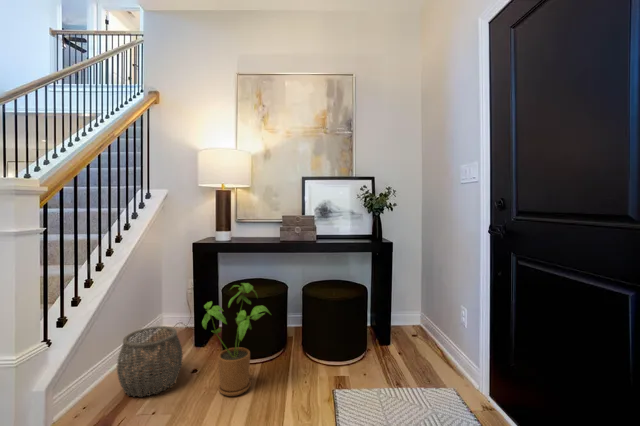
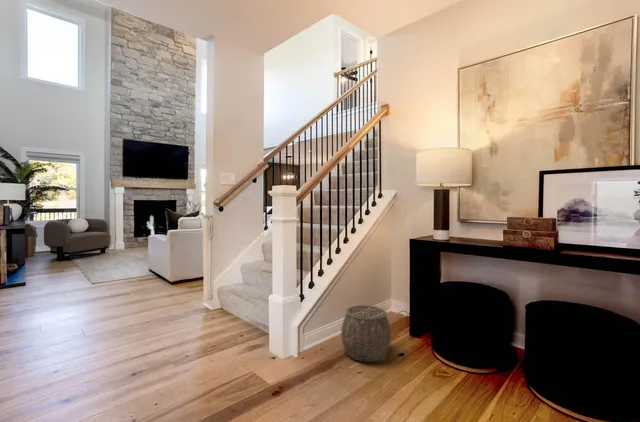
house plant: present [202,283,270,396] -> none [402,283,472,394]

